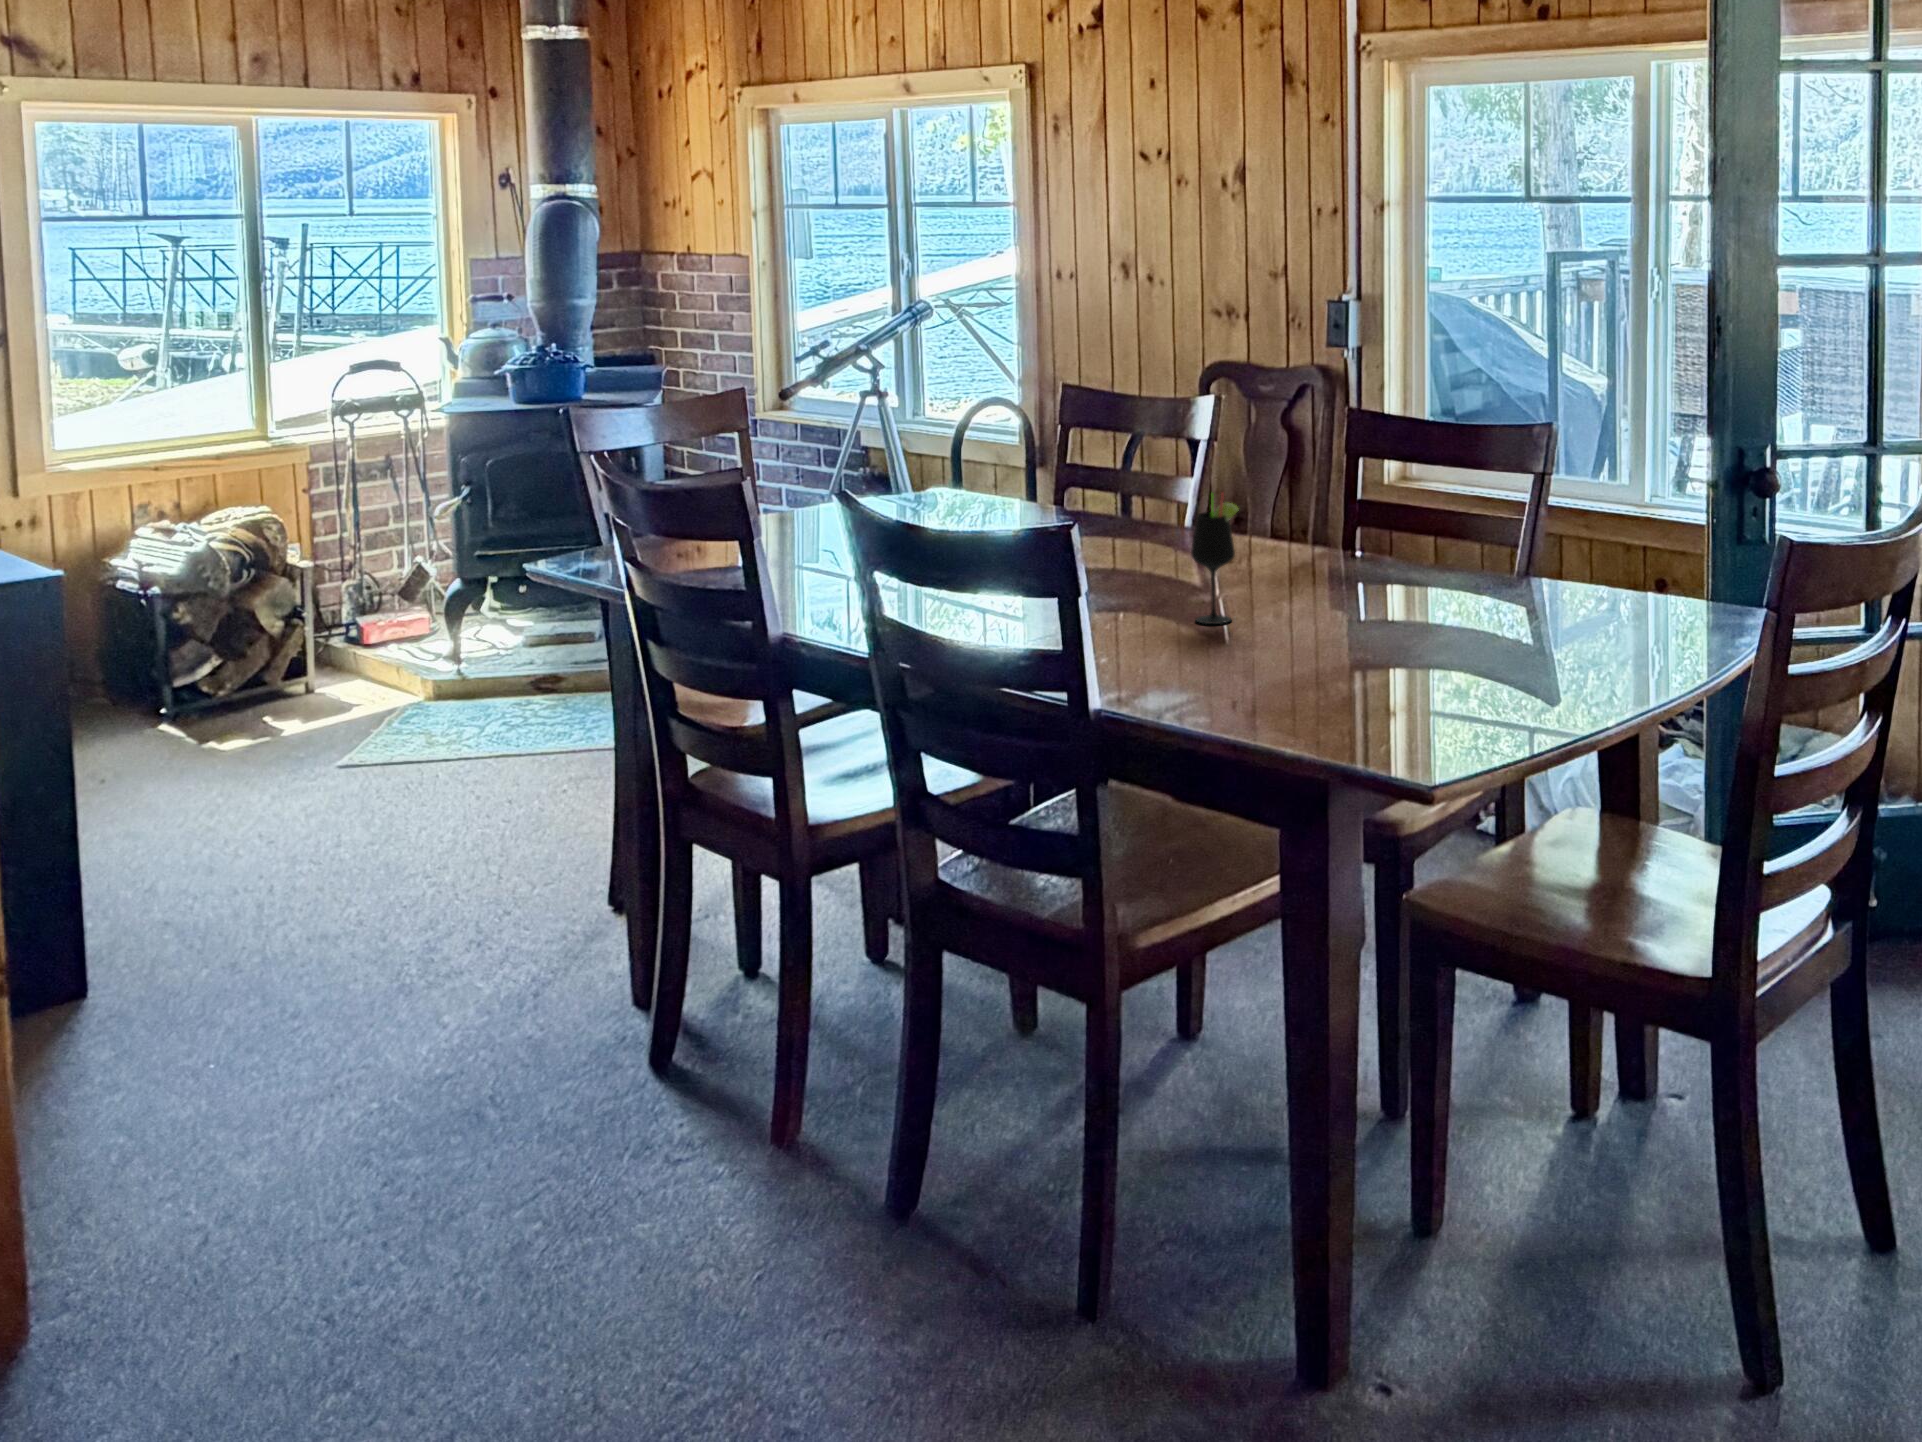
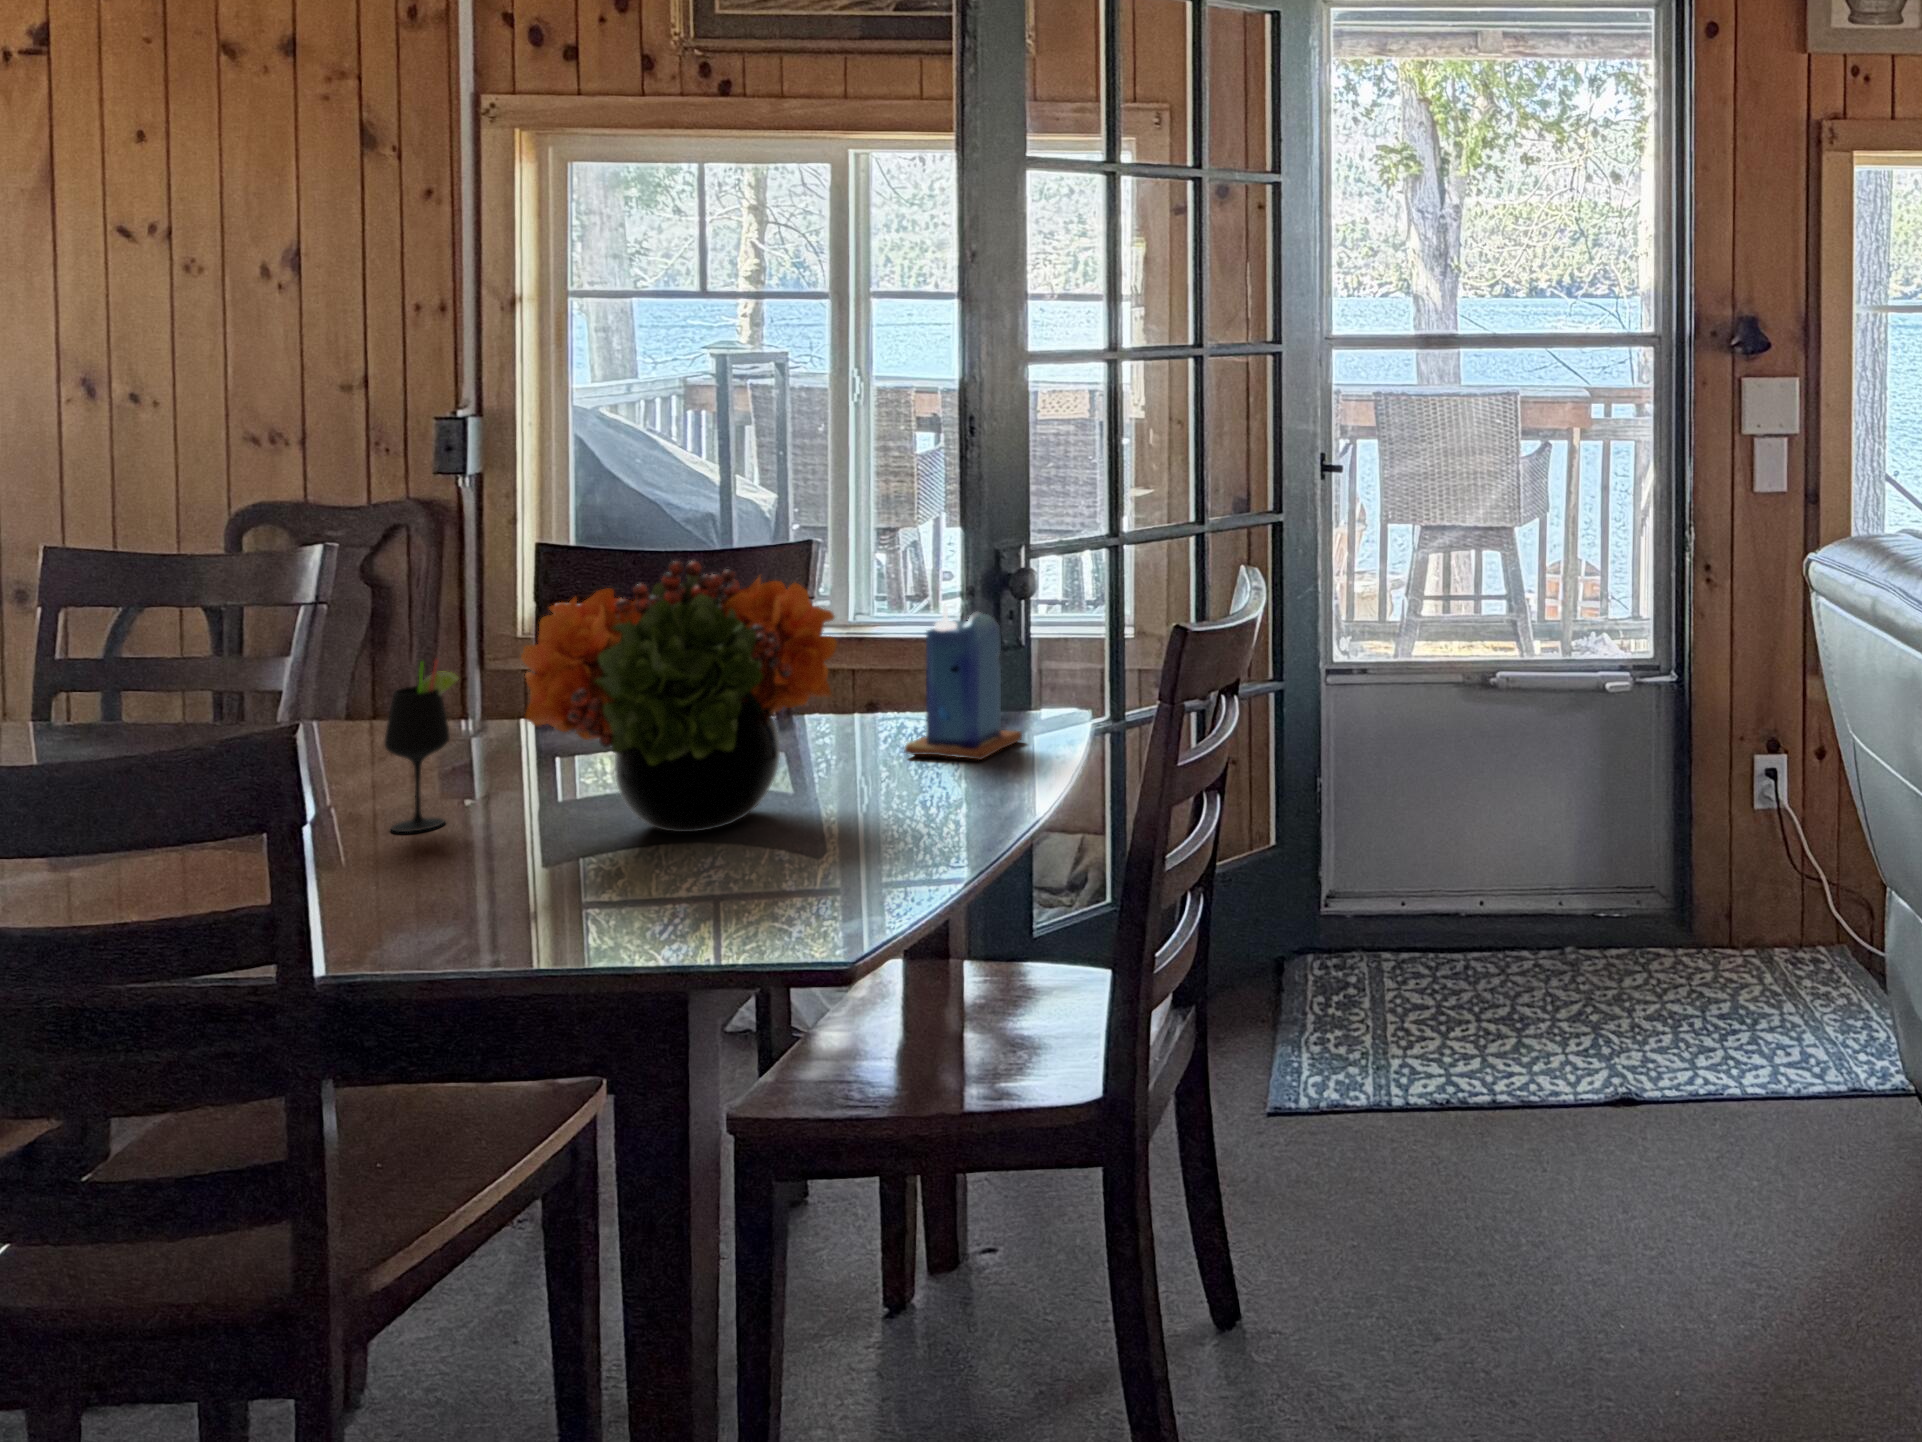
flower arrangement: none [1258,430,1514,660] -> present [521,561,837,832]
candle: none [1591,491,1703,642] -> present [904,605,1022,760]

